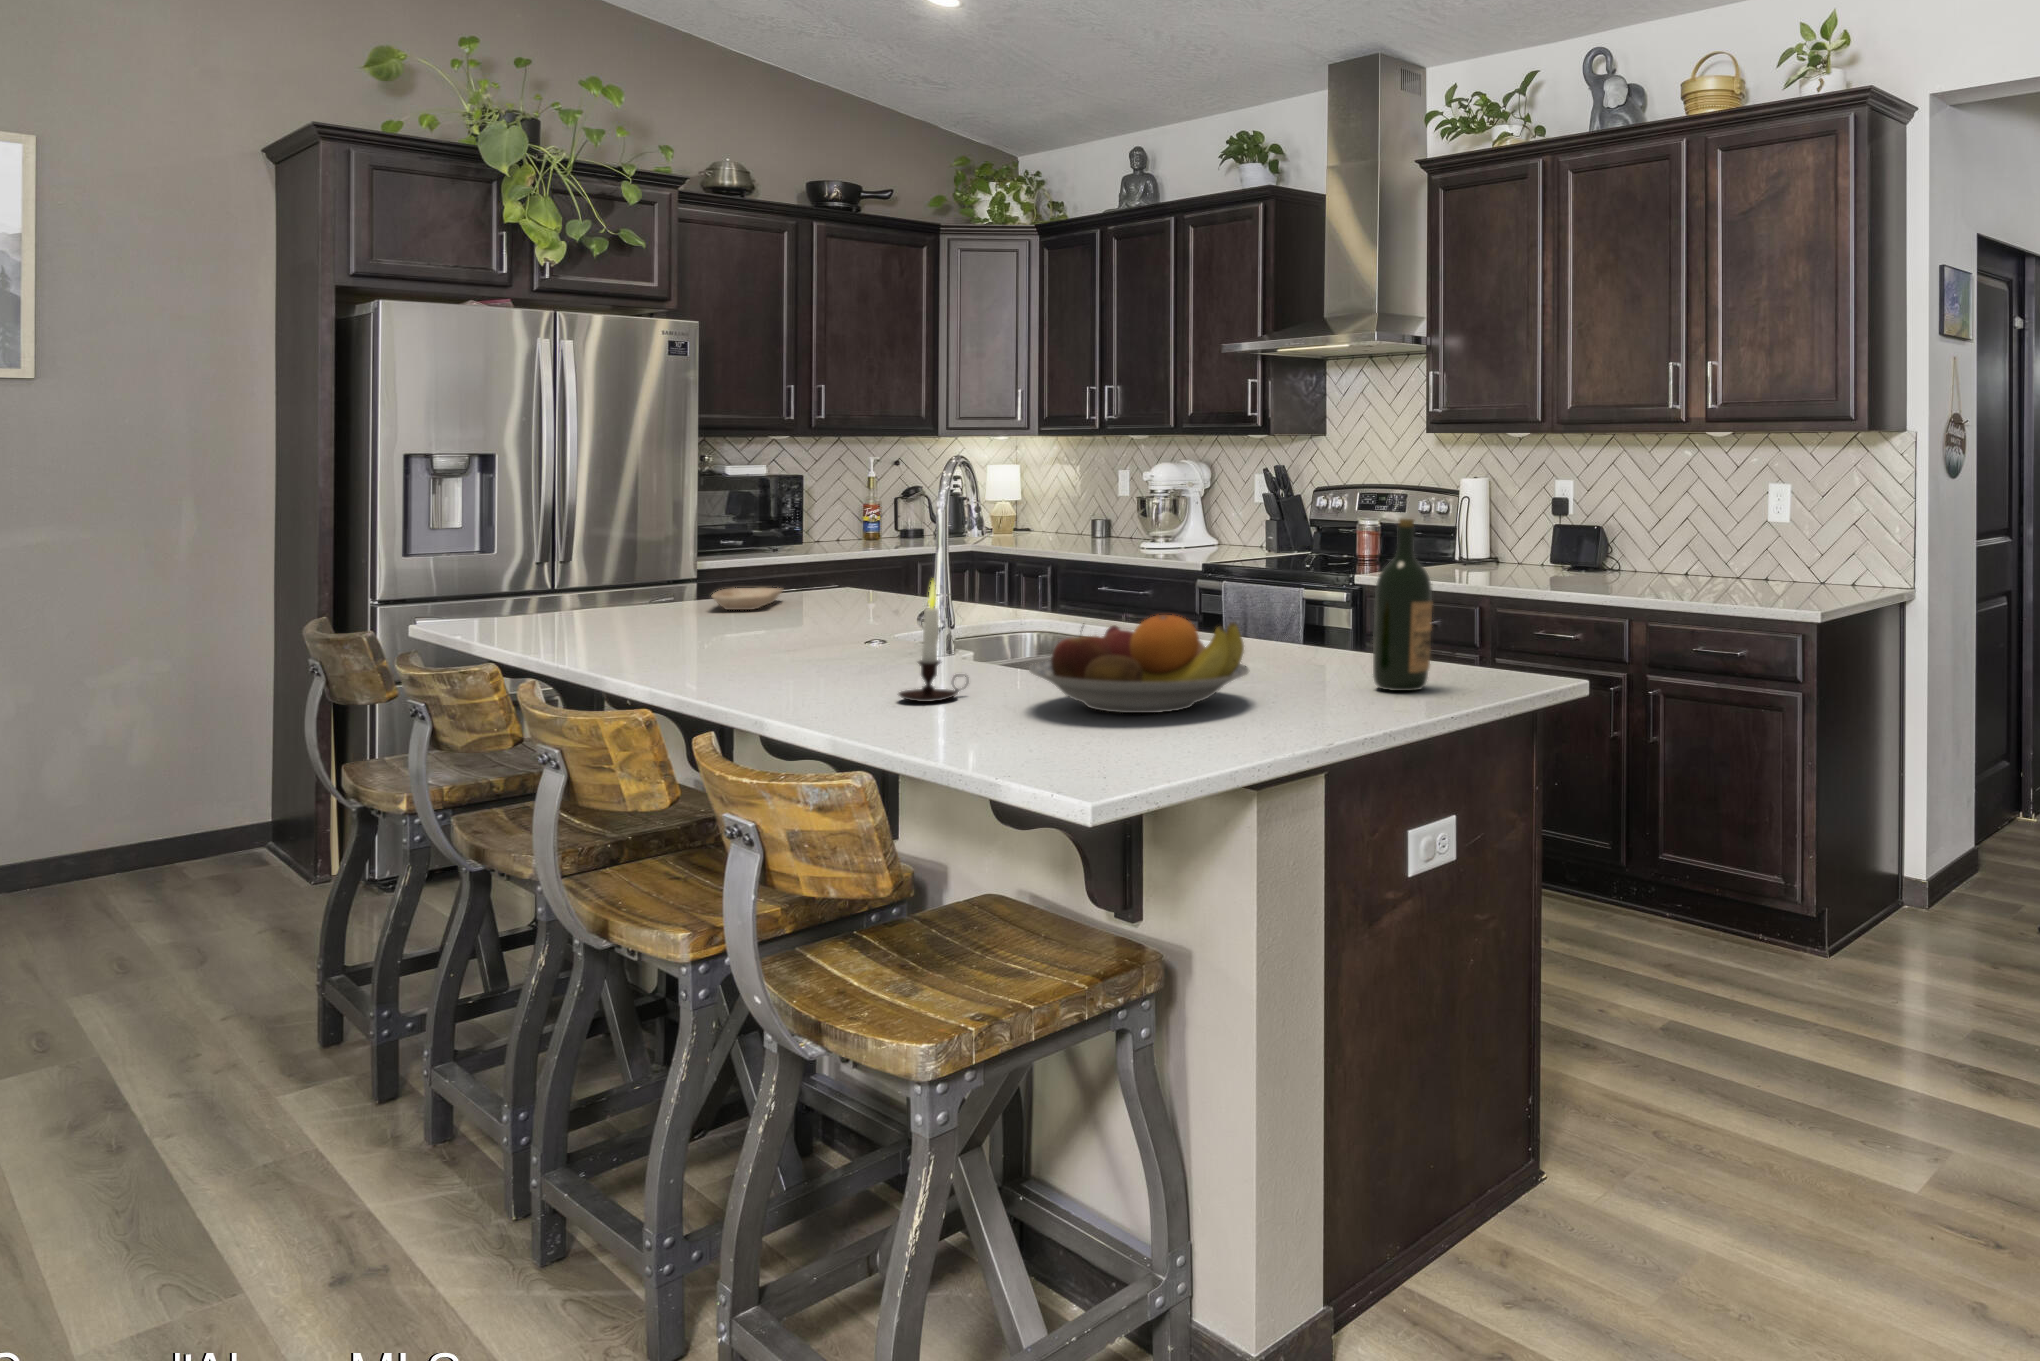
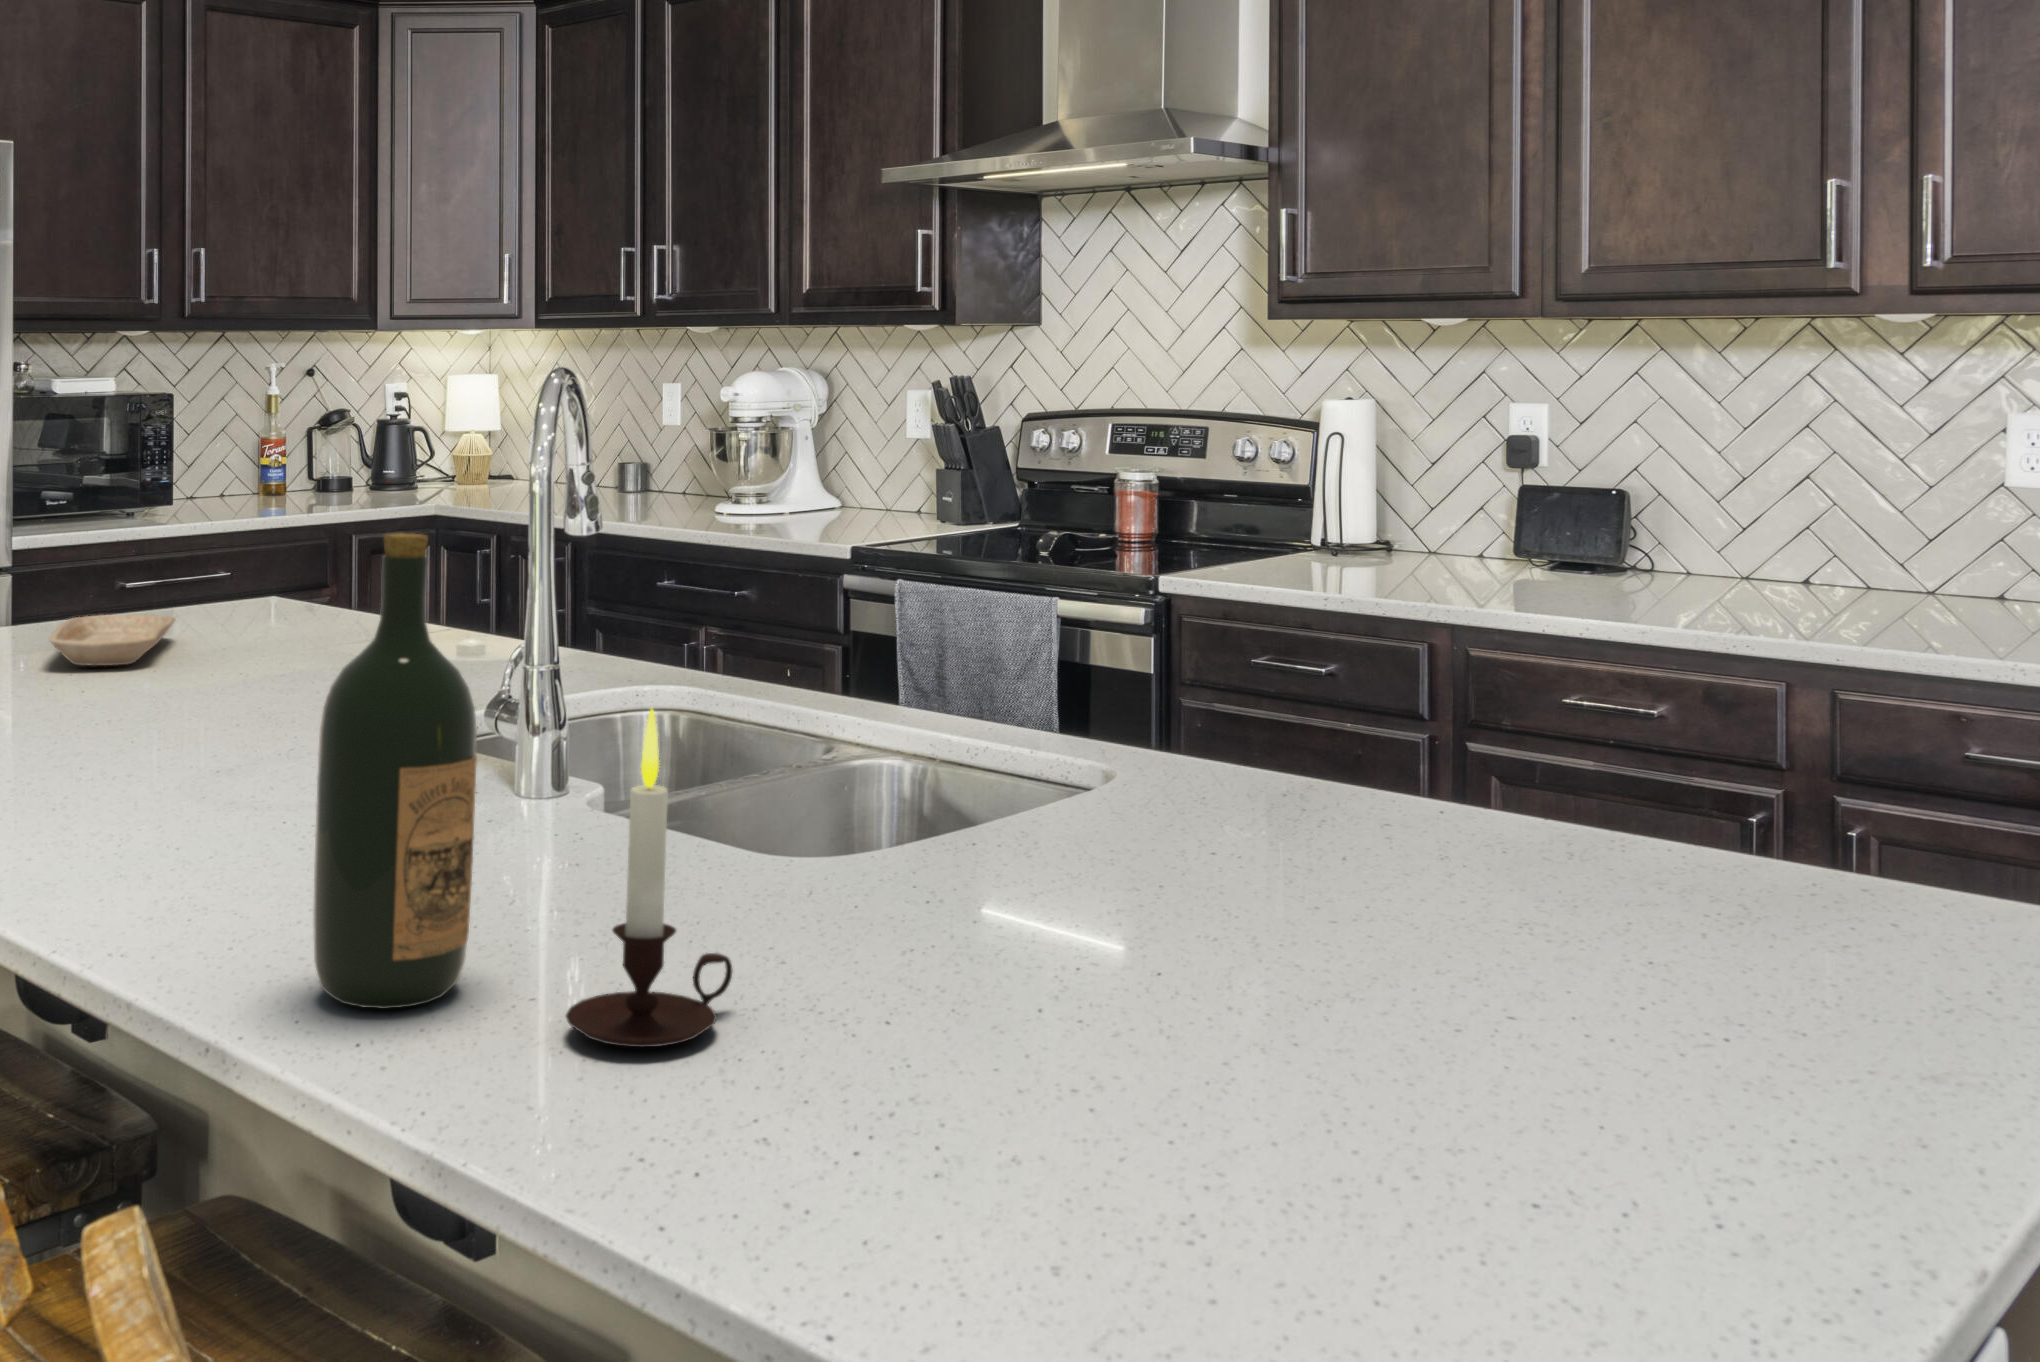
wine bottle: present [1373,519,1432,691] -> present [313,533,477,1009]
fruit bowl: present [1029,615,1249,713] -> none [941,828,1568,1134]

